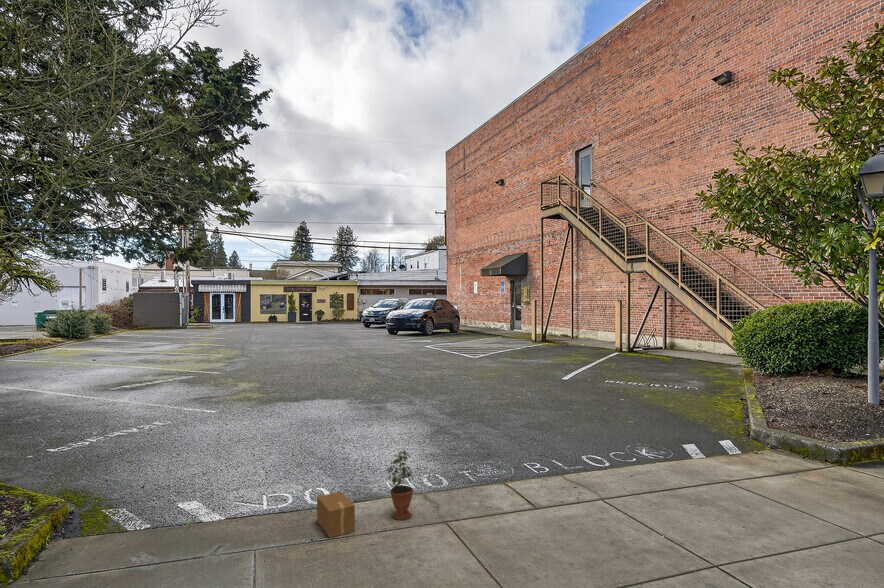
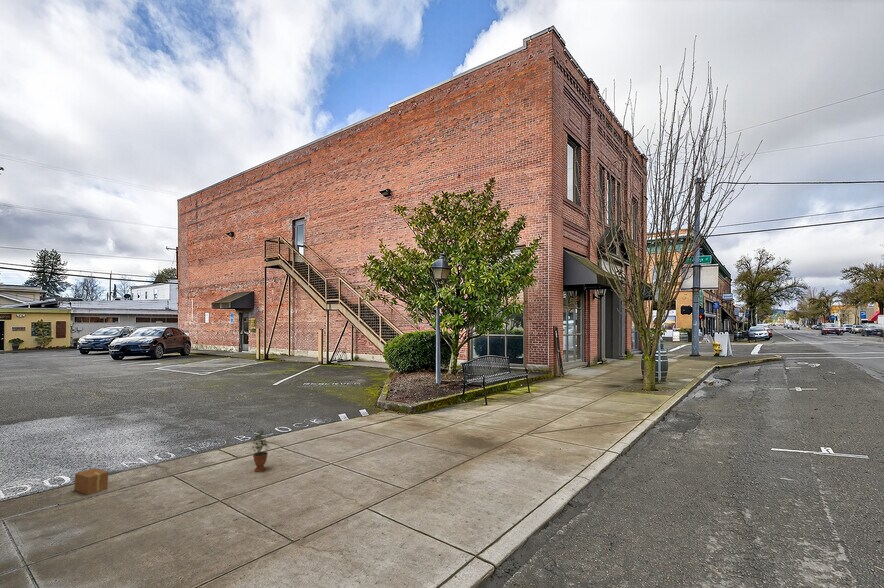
potted plant: present [387,449,413,520] -> present [252,431,268,472]

